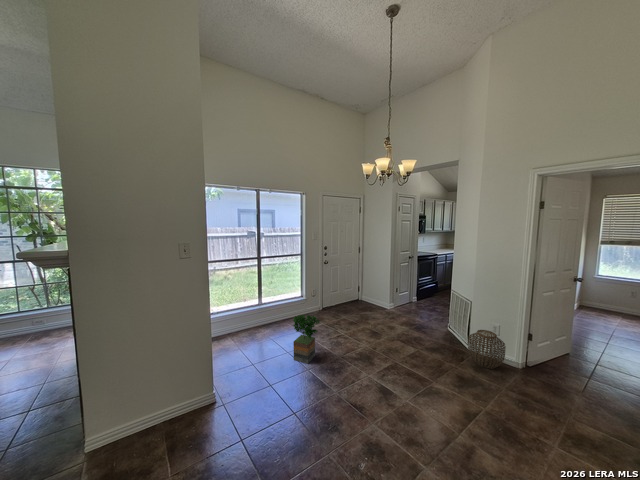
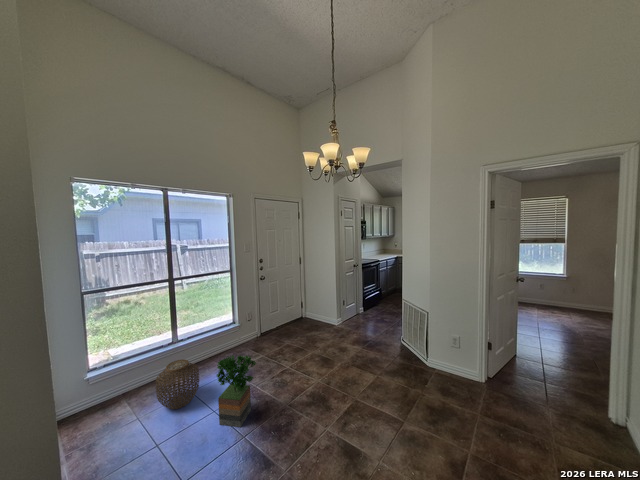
woven basket: present [468,330,506,369] -> present [156,359,199,409]

